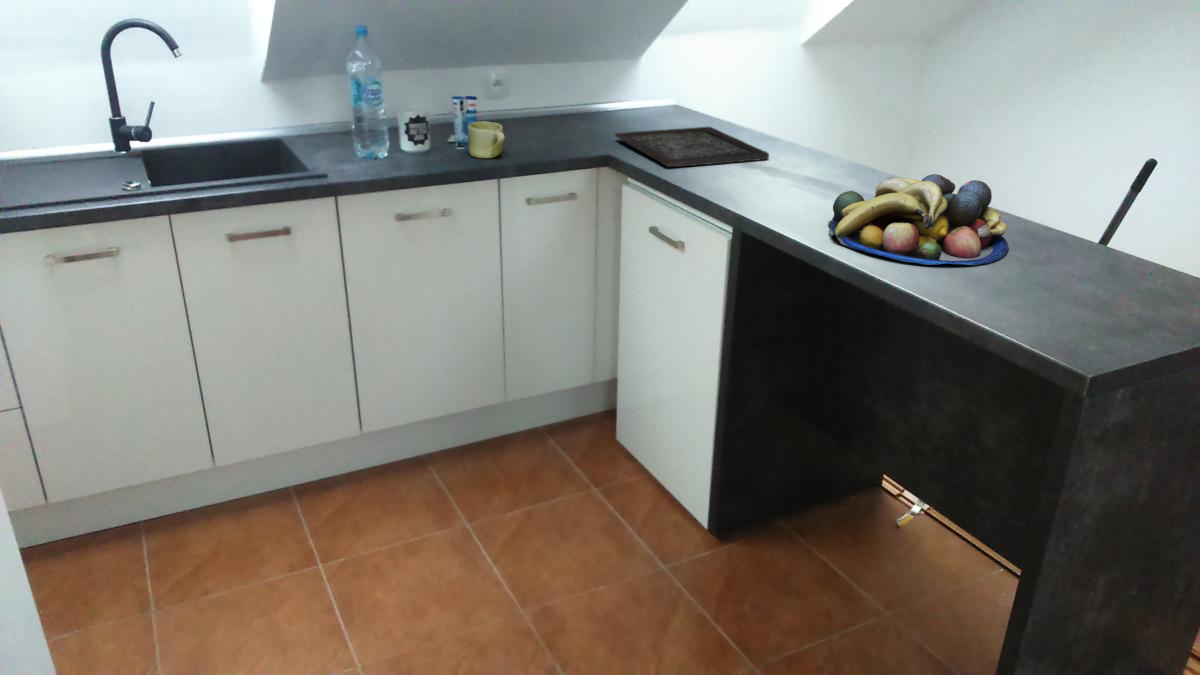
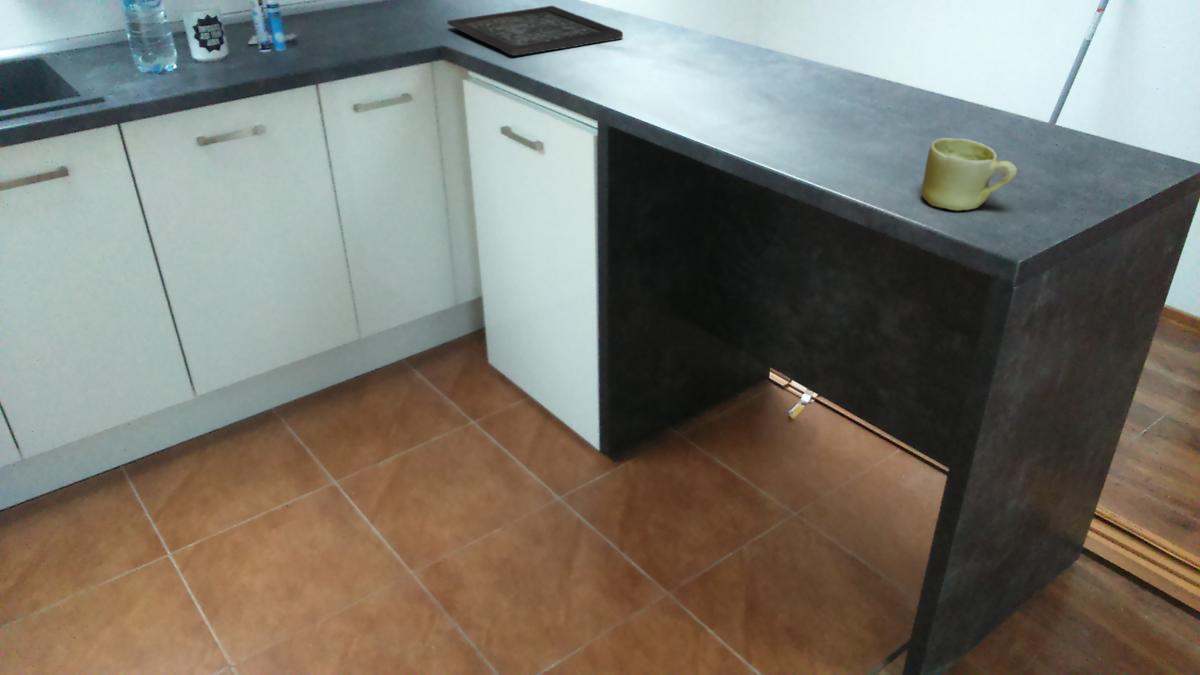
mug: present [468,121,505,158] -> present [921,138,1017,210]
fruit bowl: present [828,174,1009,265] -> none [701,42,899,146]

